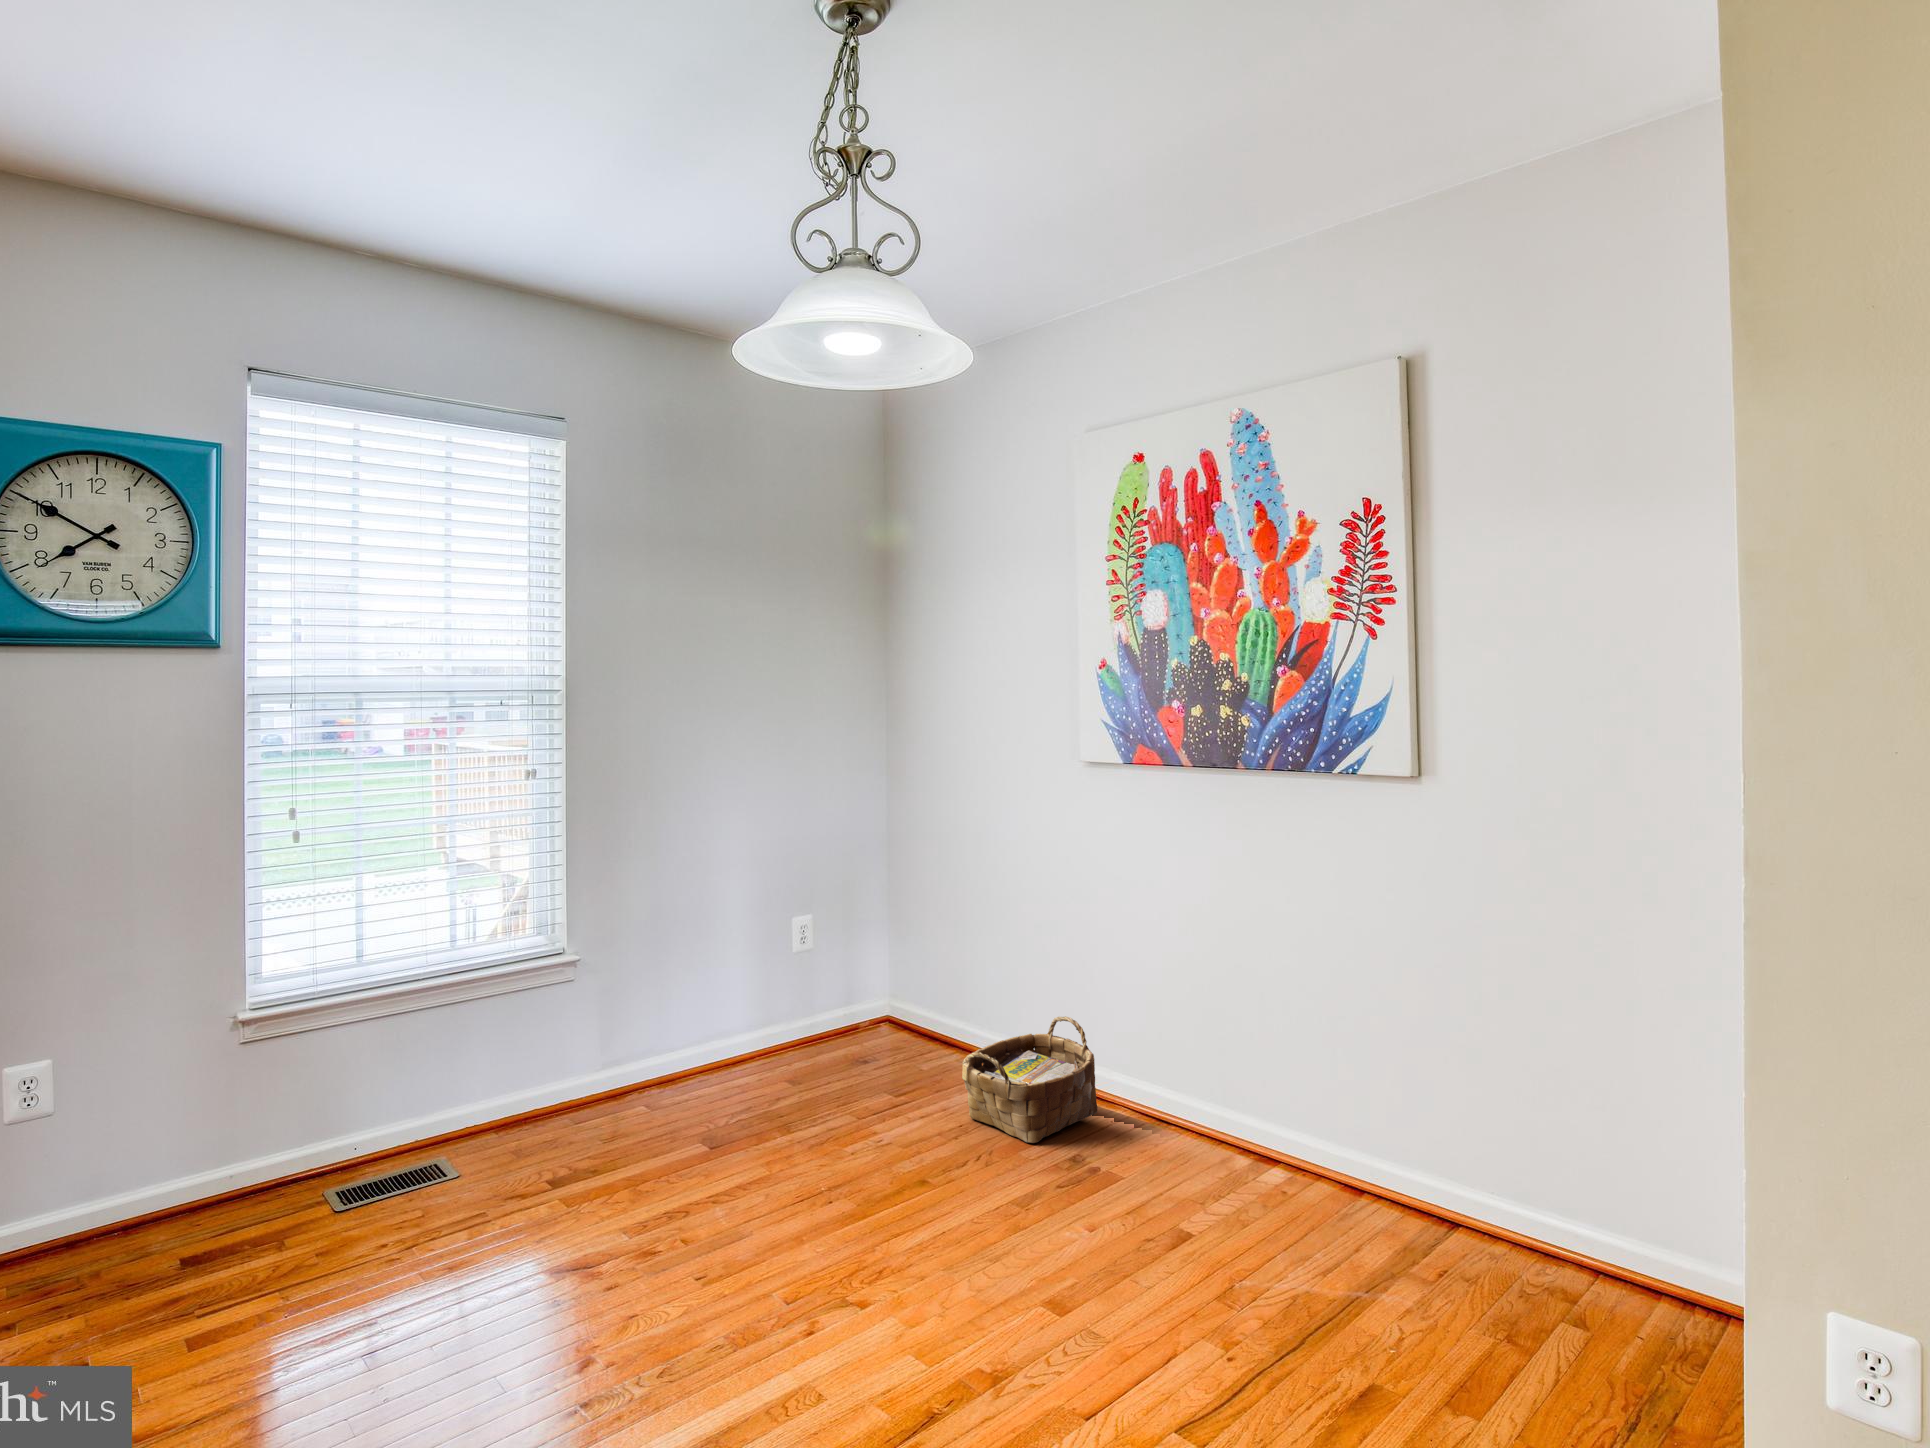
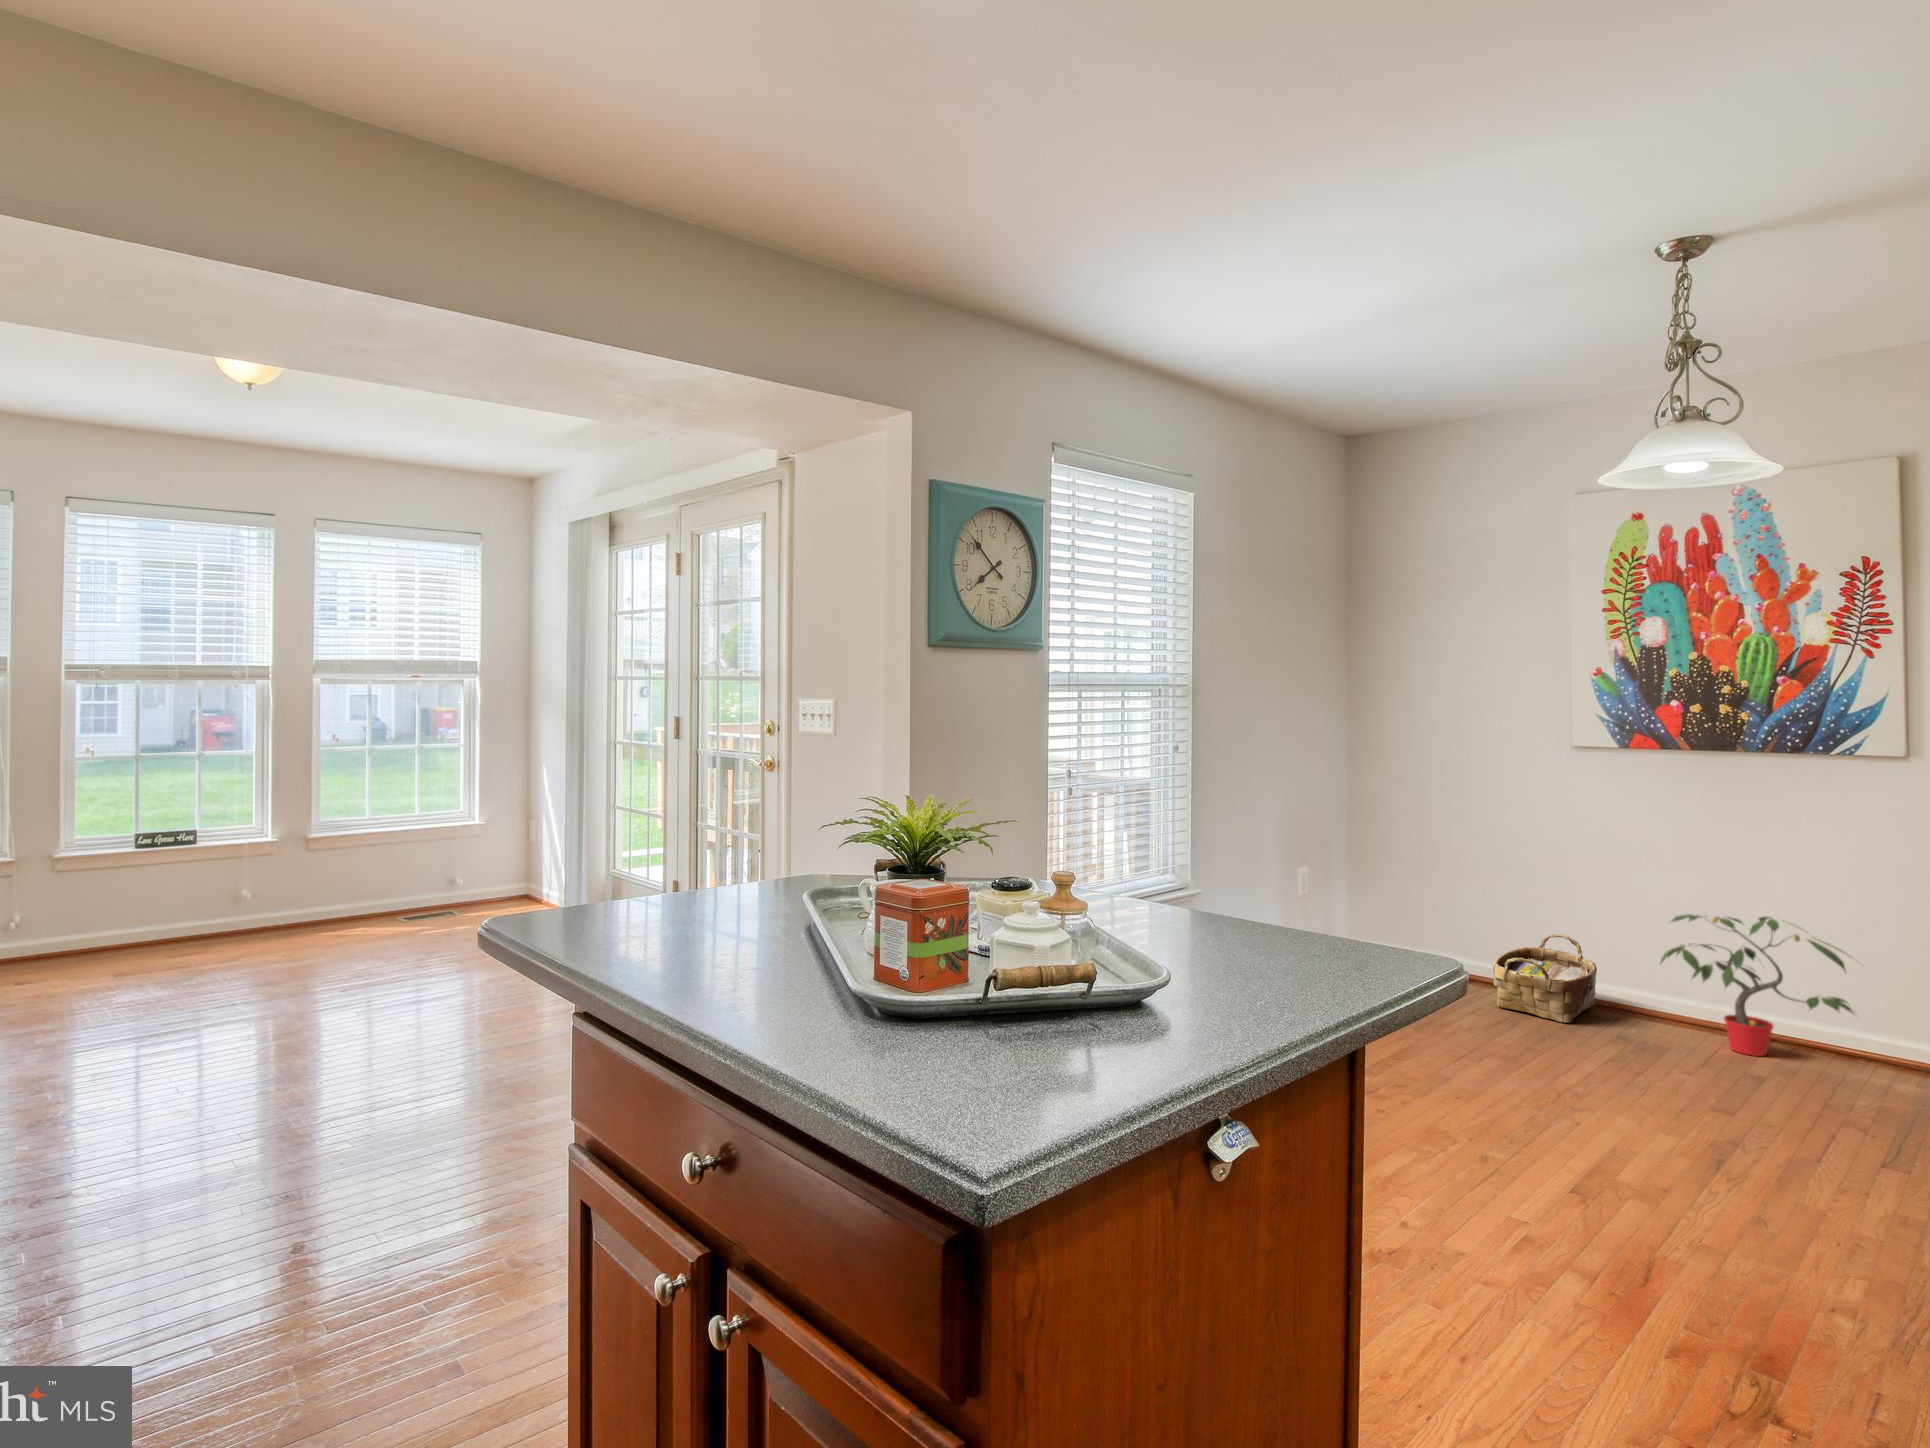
potted plant: none [1126,995,1364,1197] -> present [1661,914,1853,1056]

